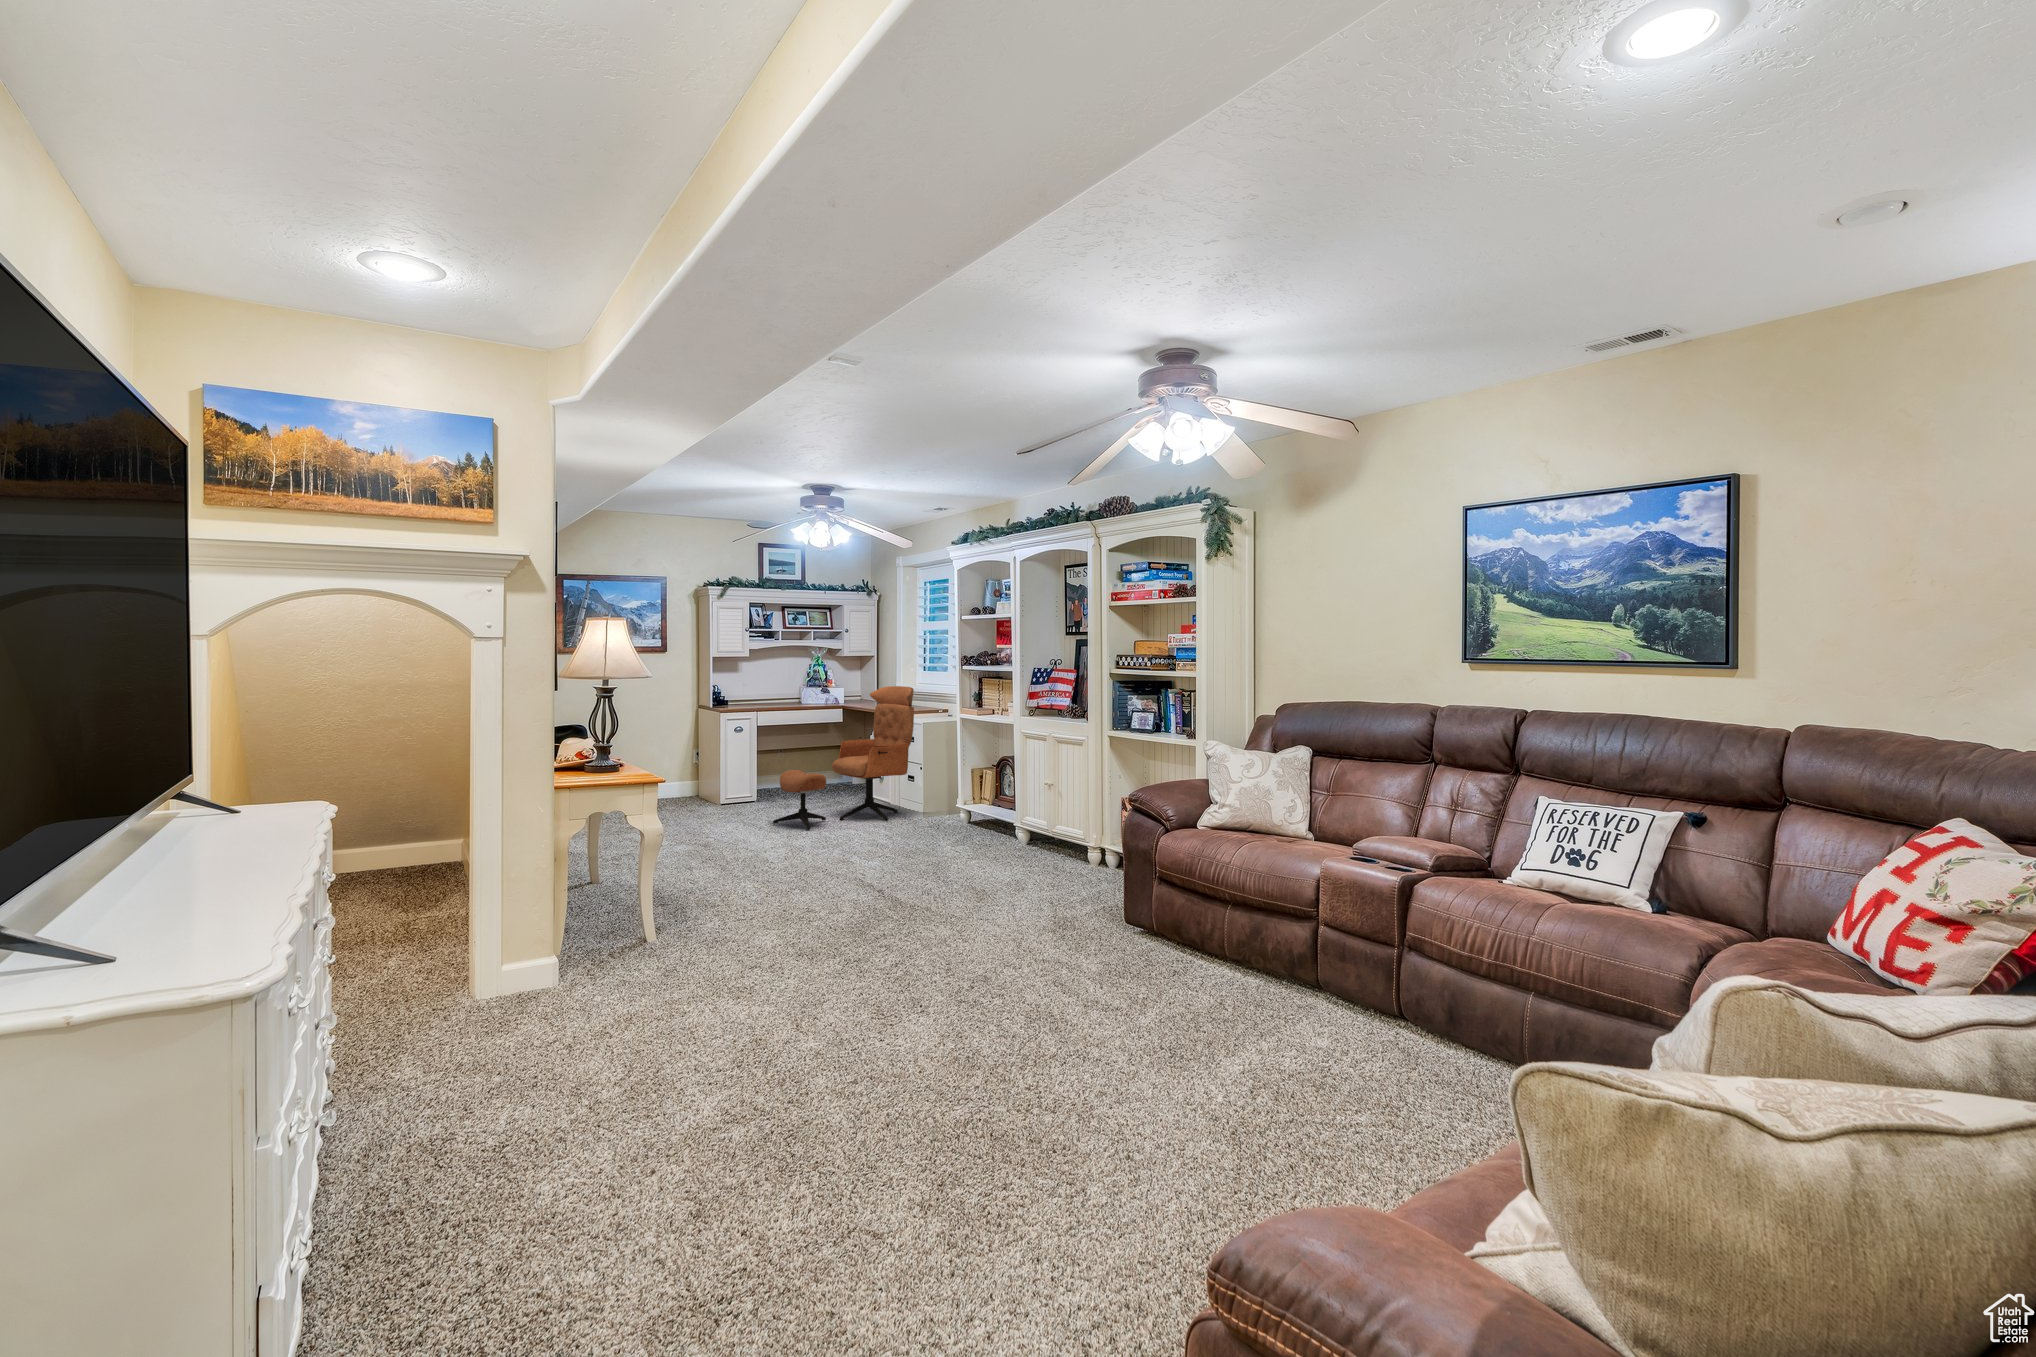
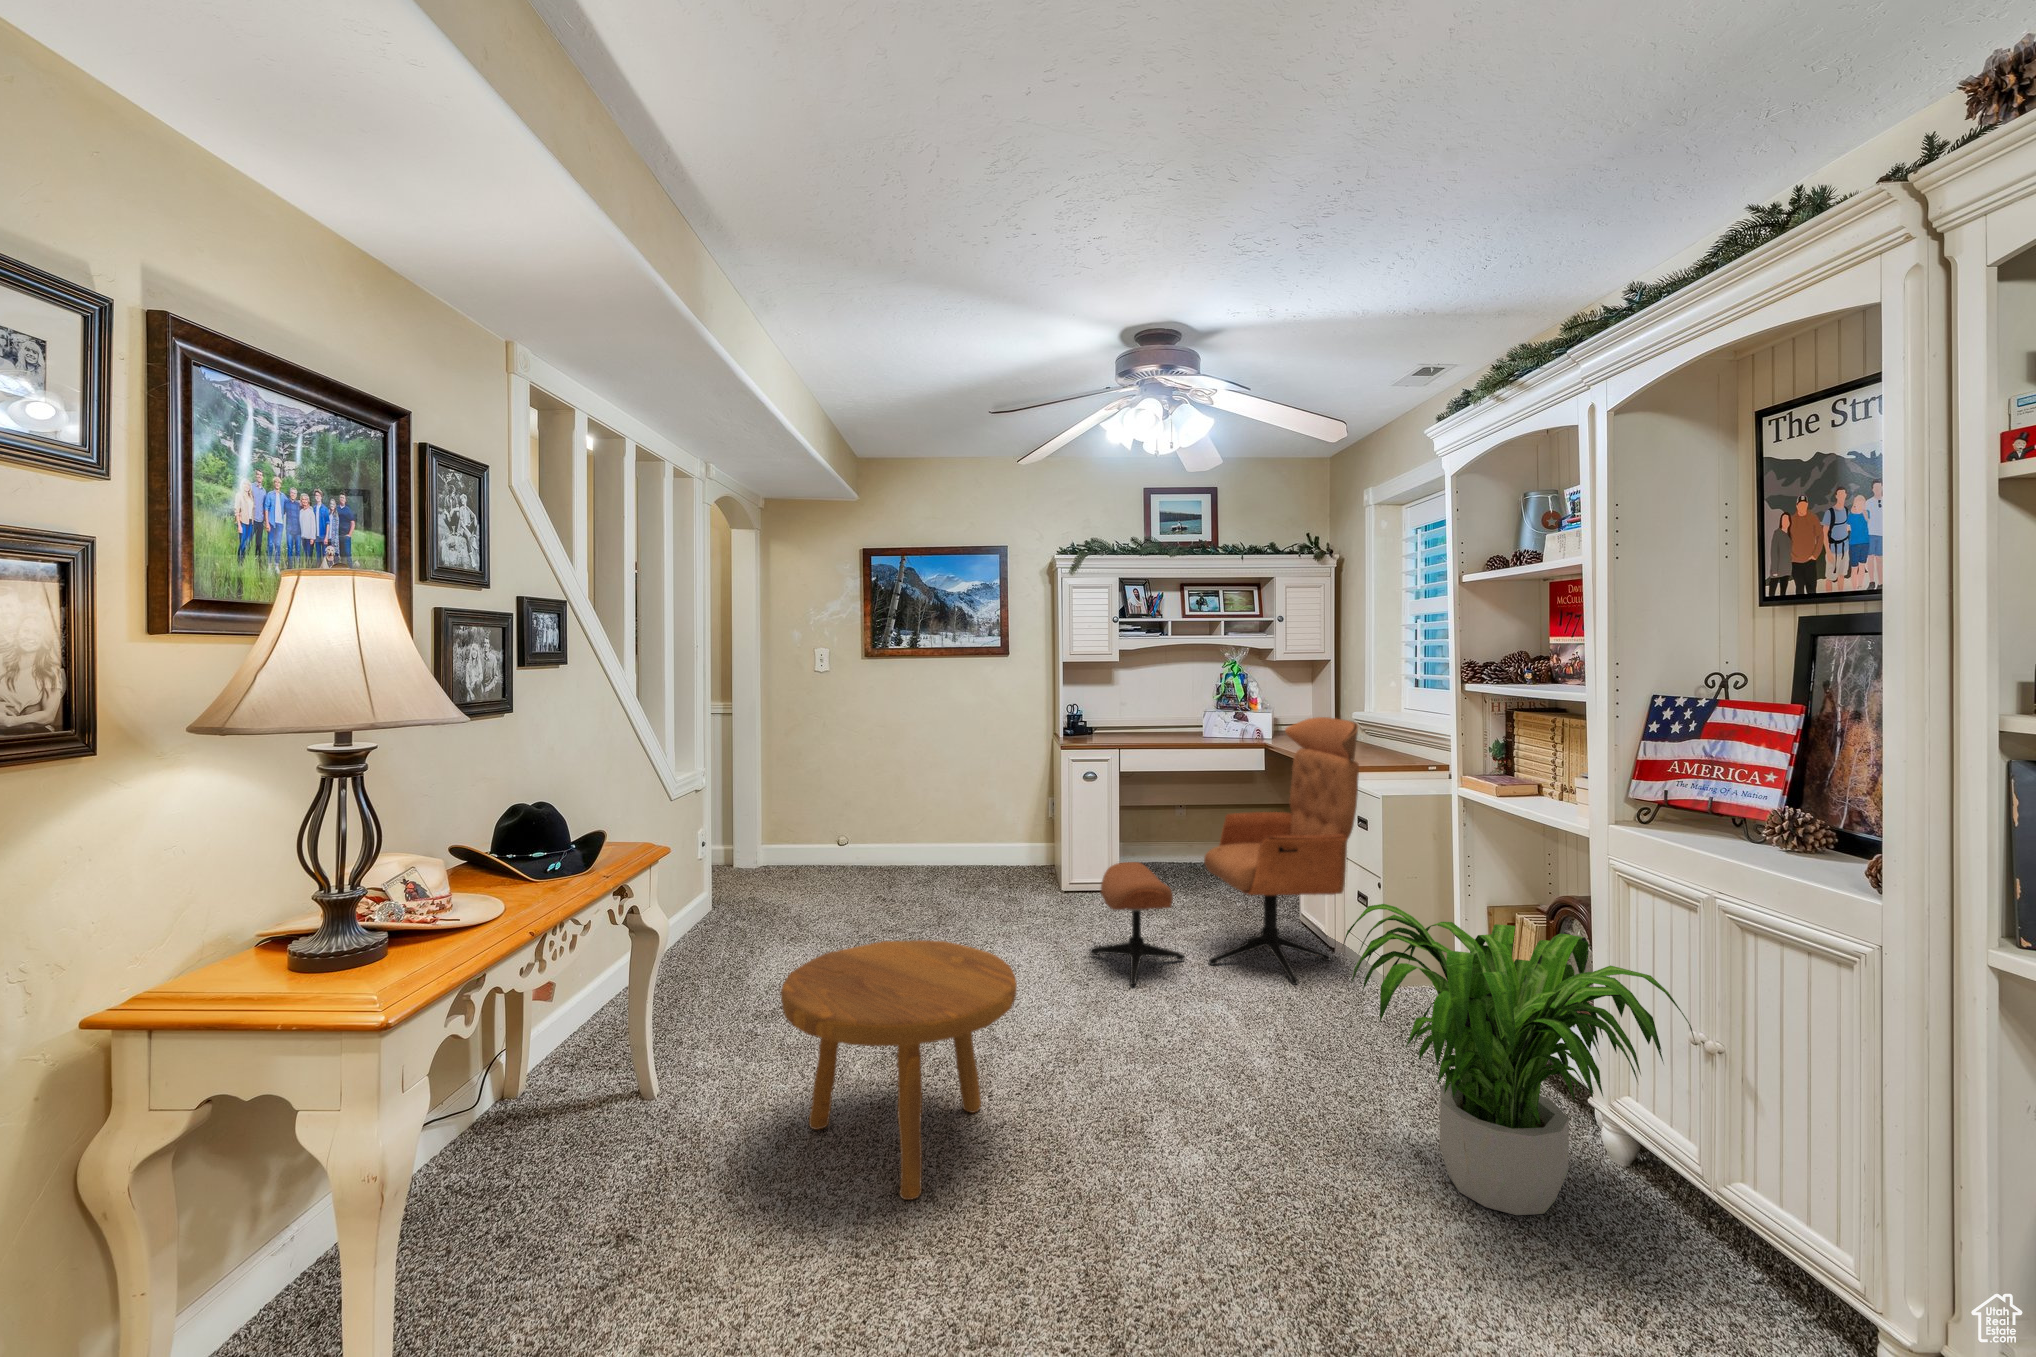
potted plant: none [930,753,1046,853] -> present [1343,904,1696,1215]
footstool: none [698,791,809,883] -> present [780,940,1017,1200]

